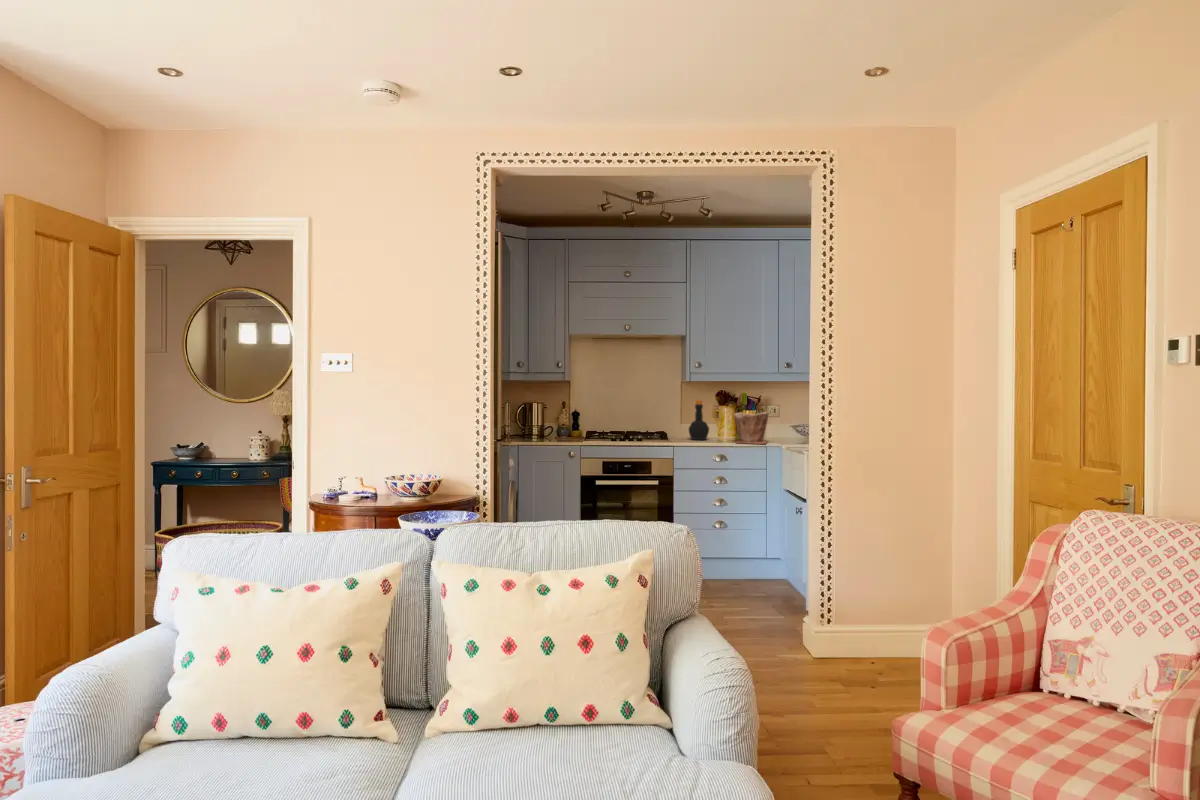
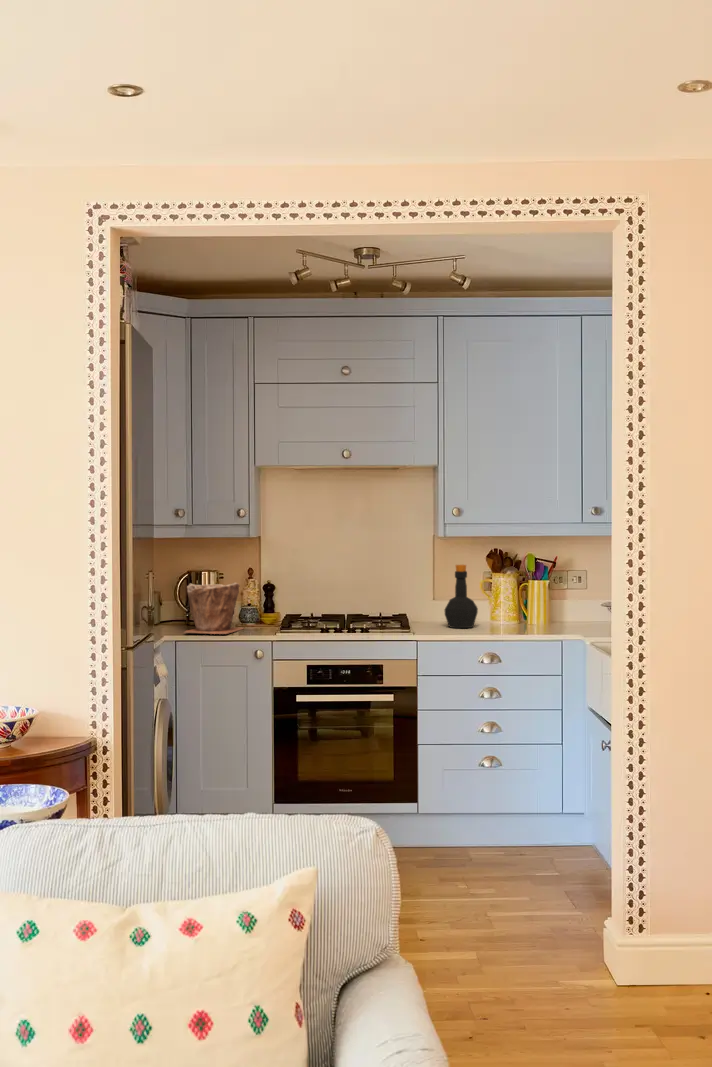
plant pot: present [734,412,768,444] -> present [184,583,243,634]

